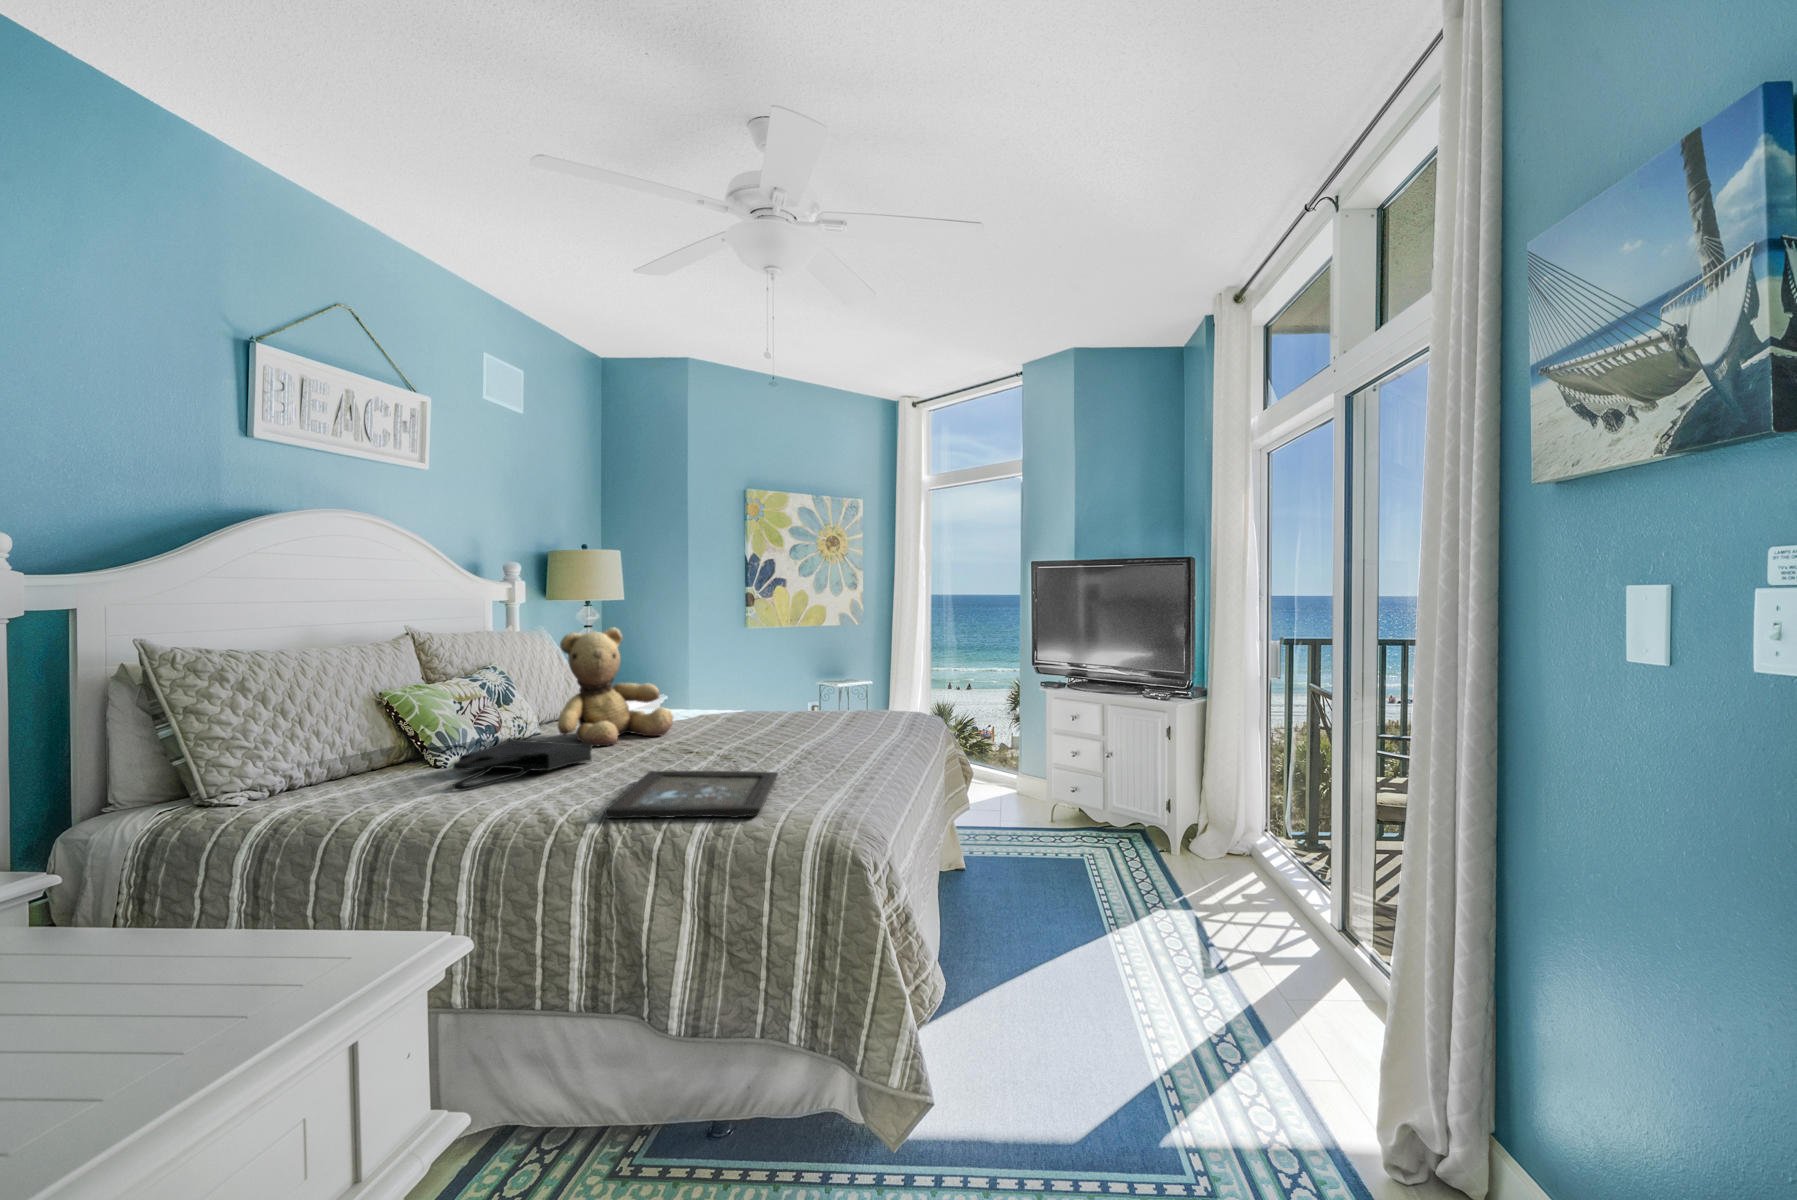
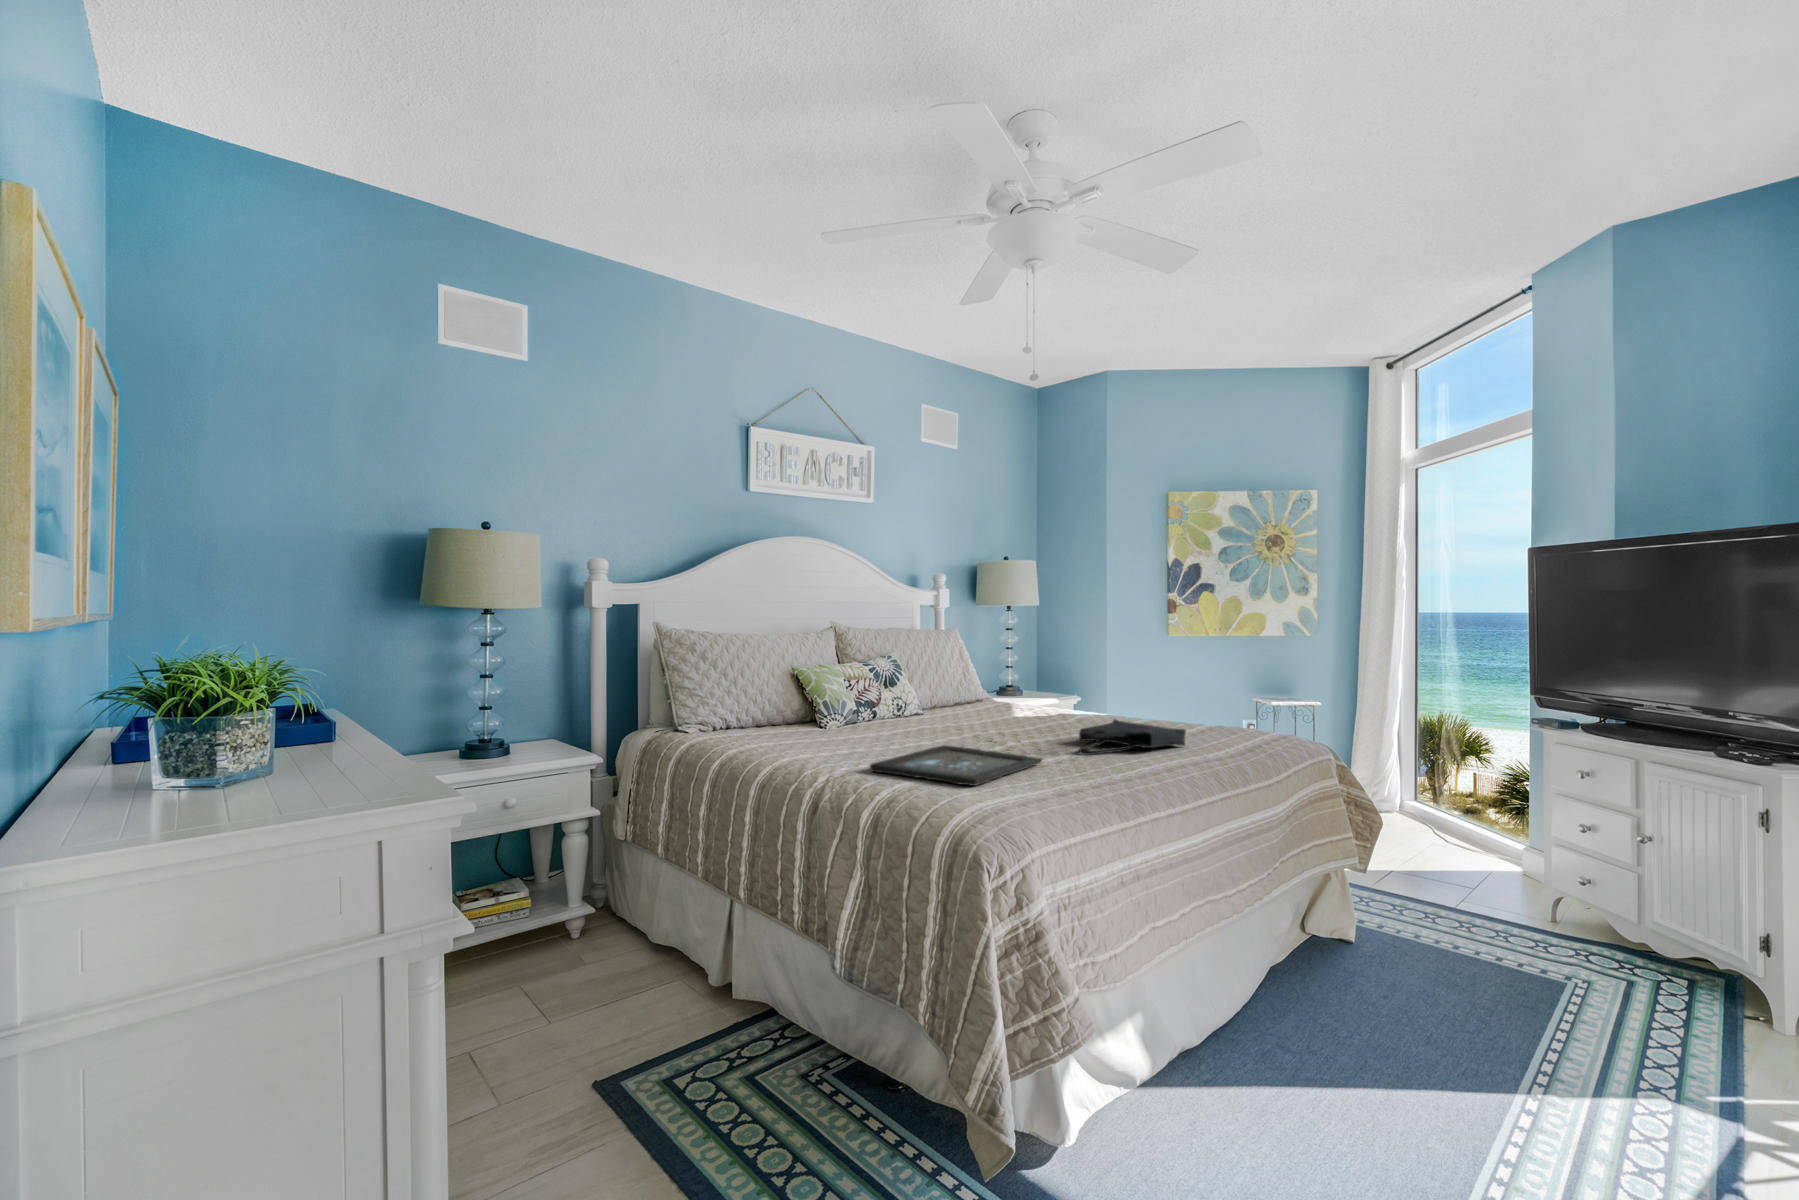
teddy bear: present [558,627,674,746] -> none [921,627,1017,727]
tote bag: present [453,738,592,791] -> present [1079,719,1186,755]

